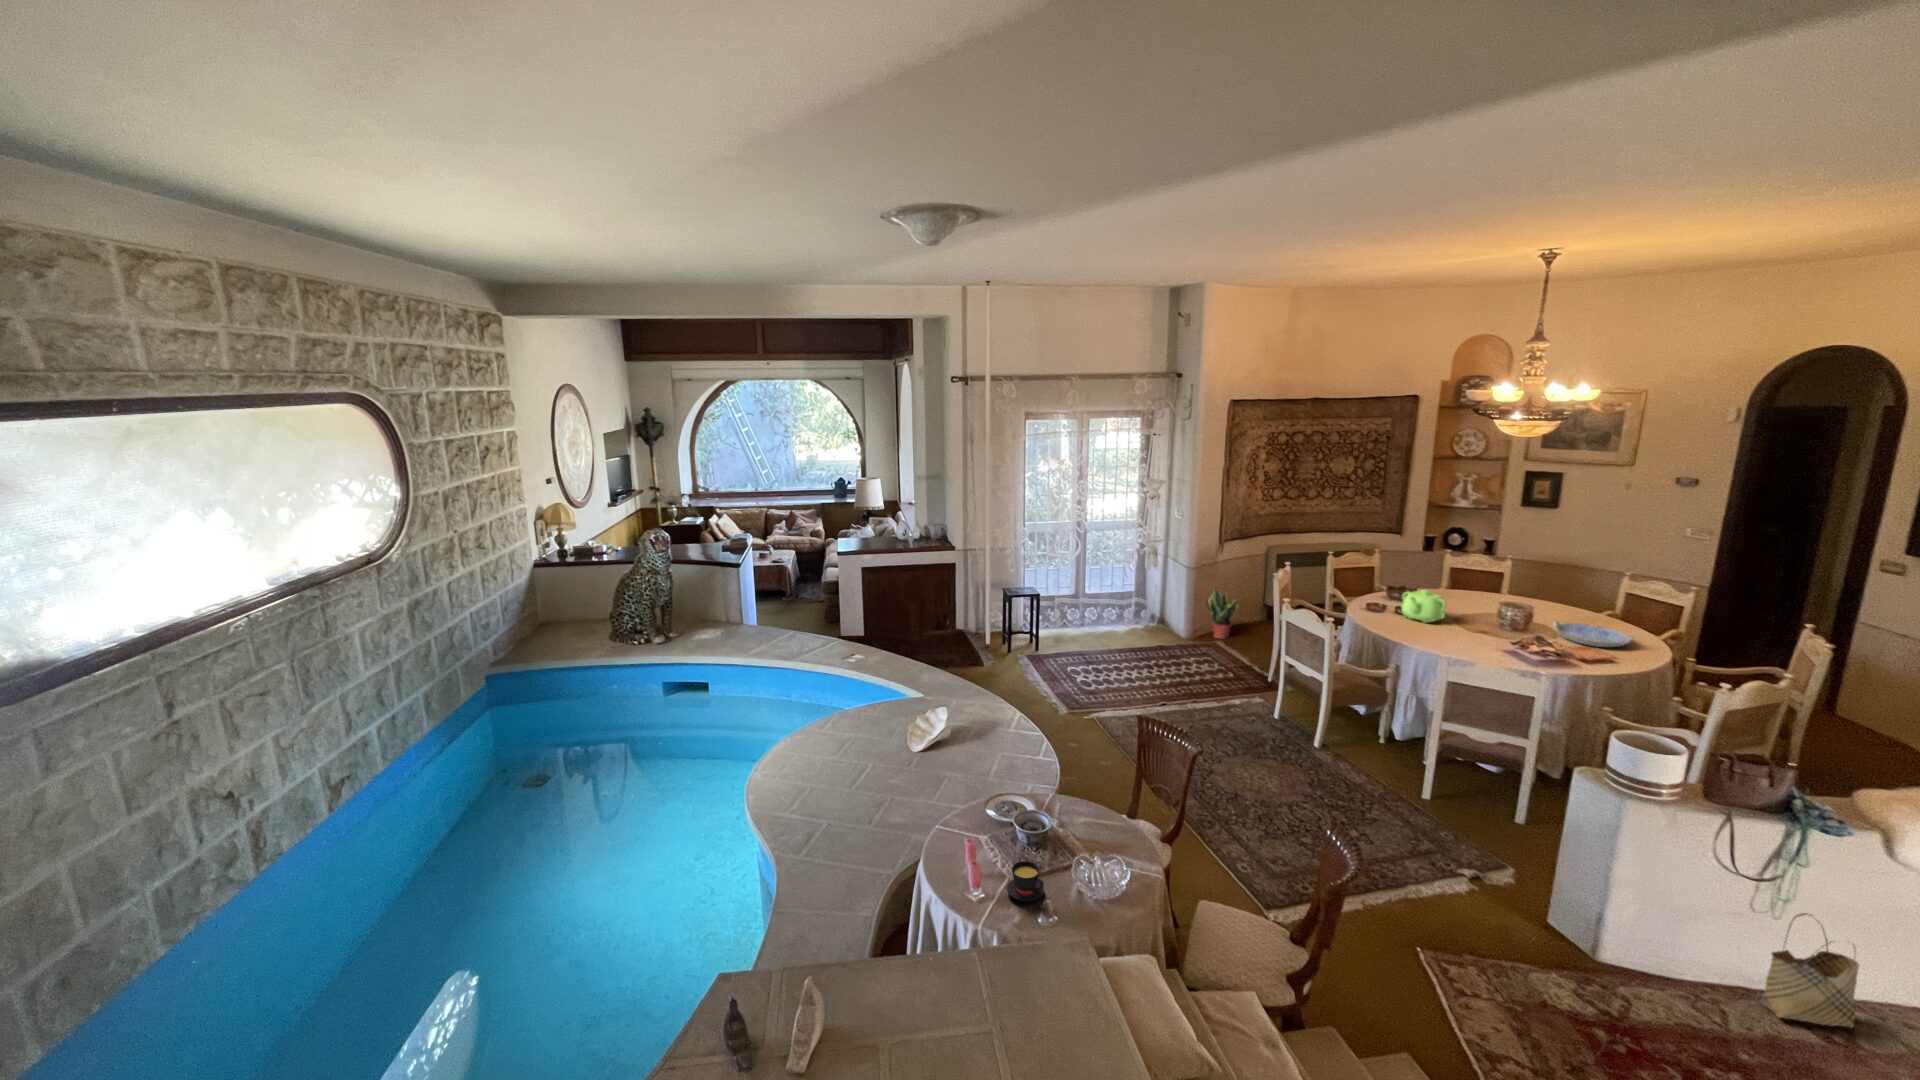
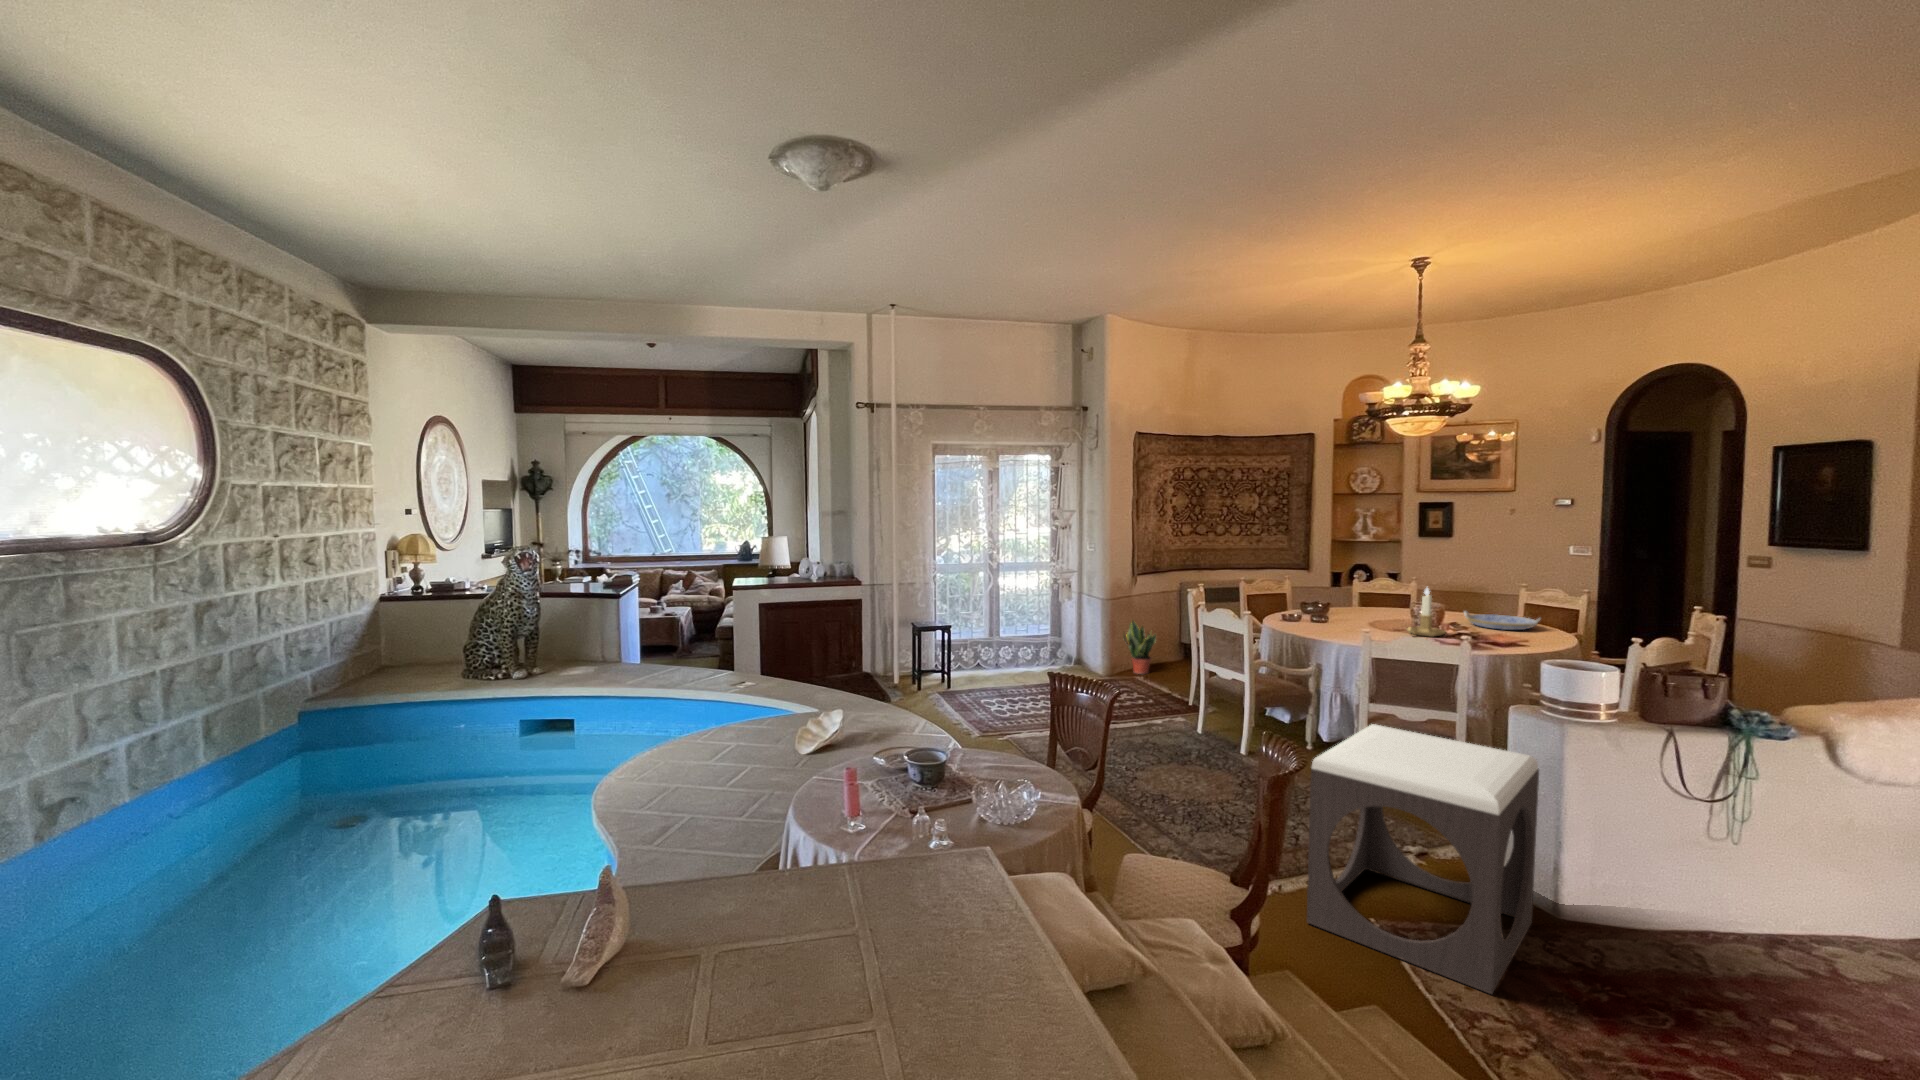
teapot: present [1401,590,1447,623] -> none [1317,587,1361,620]
candlestick: none [1489,606,1532,656] -> present [1406,588,1446,637]
footstool: none [1361,770,1601,1042] -> present [1307,724,1539,994]
teacup: present [1007,861,1044,901] -> none [899,780,943,821]
woven basket: present [1760,913,1859,1028] -> none [1719,836,1815,958]

